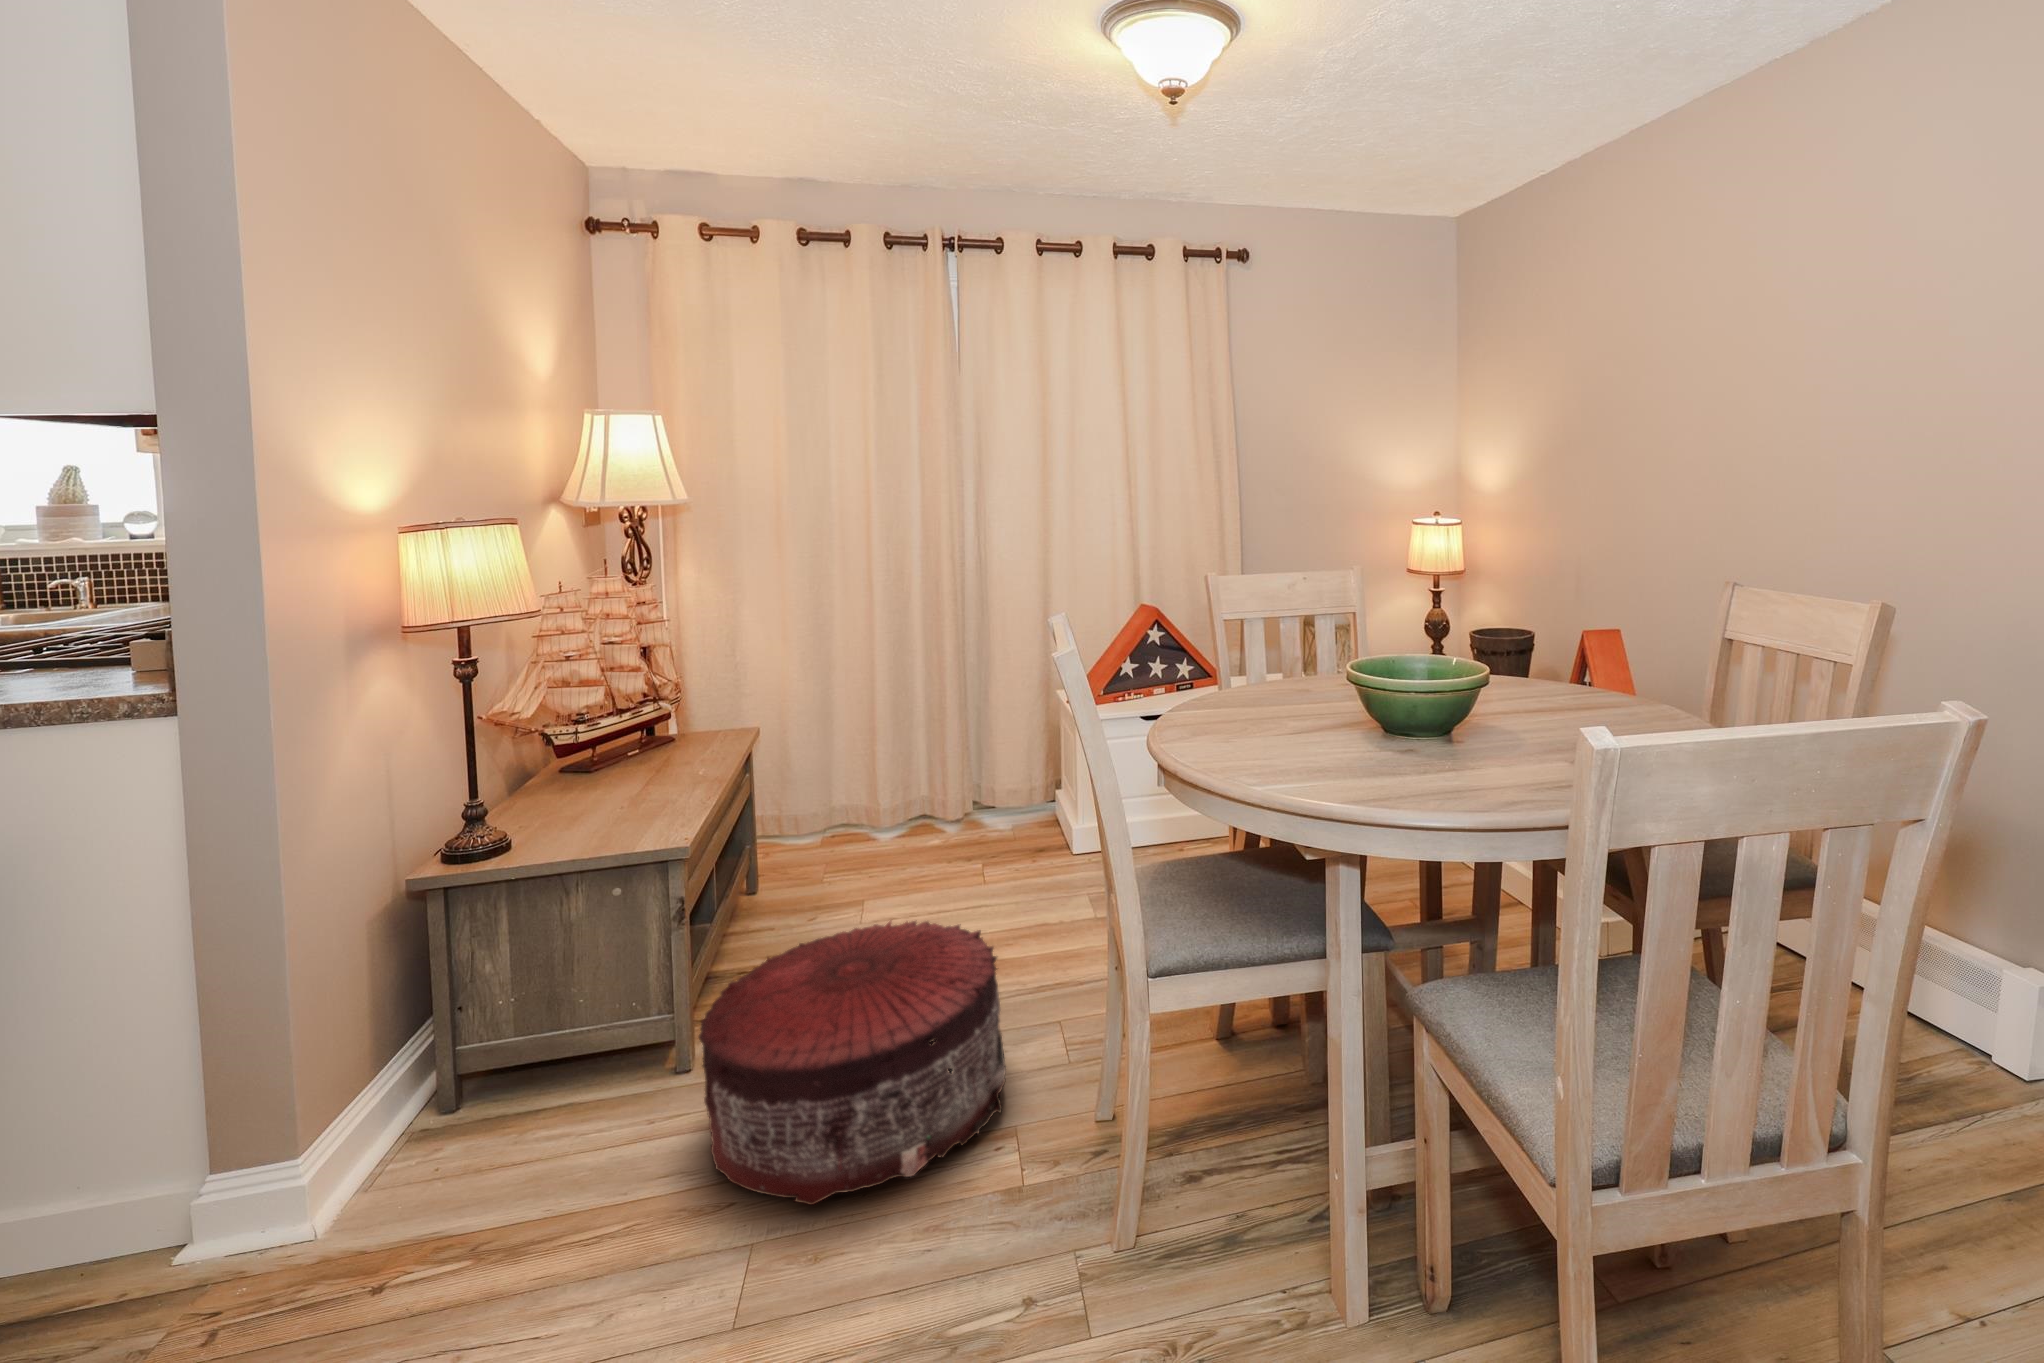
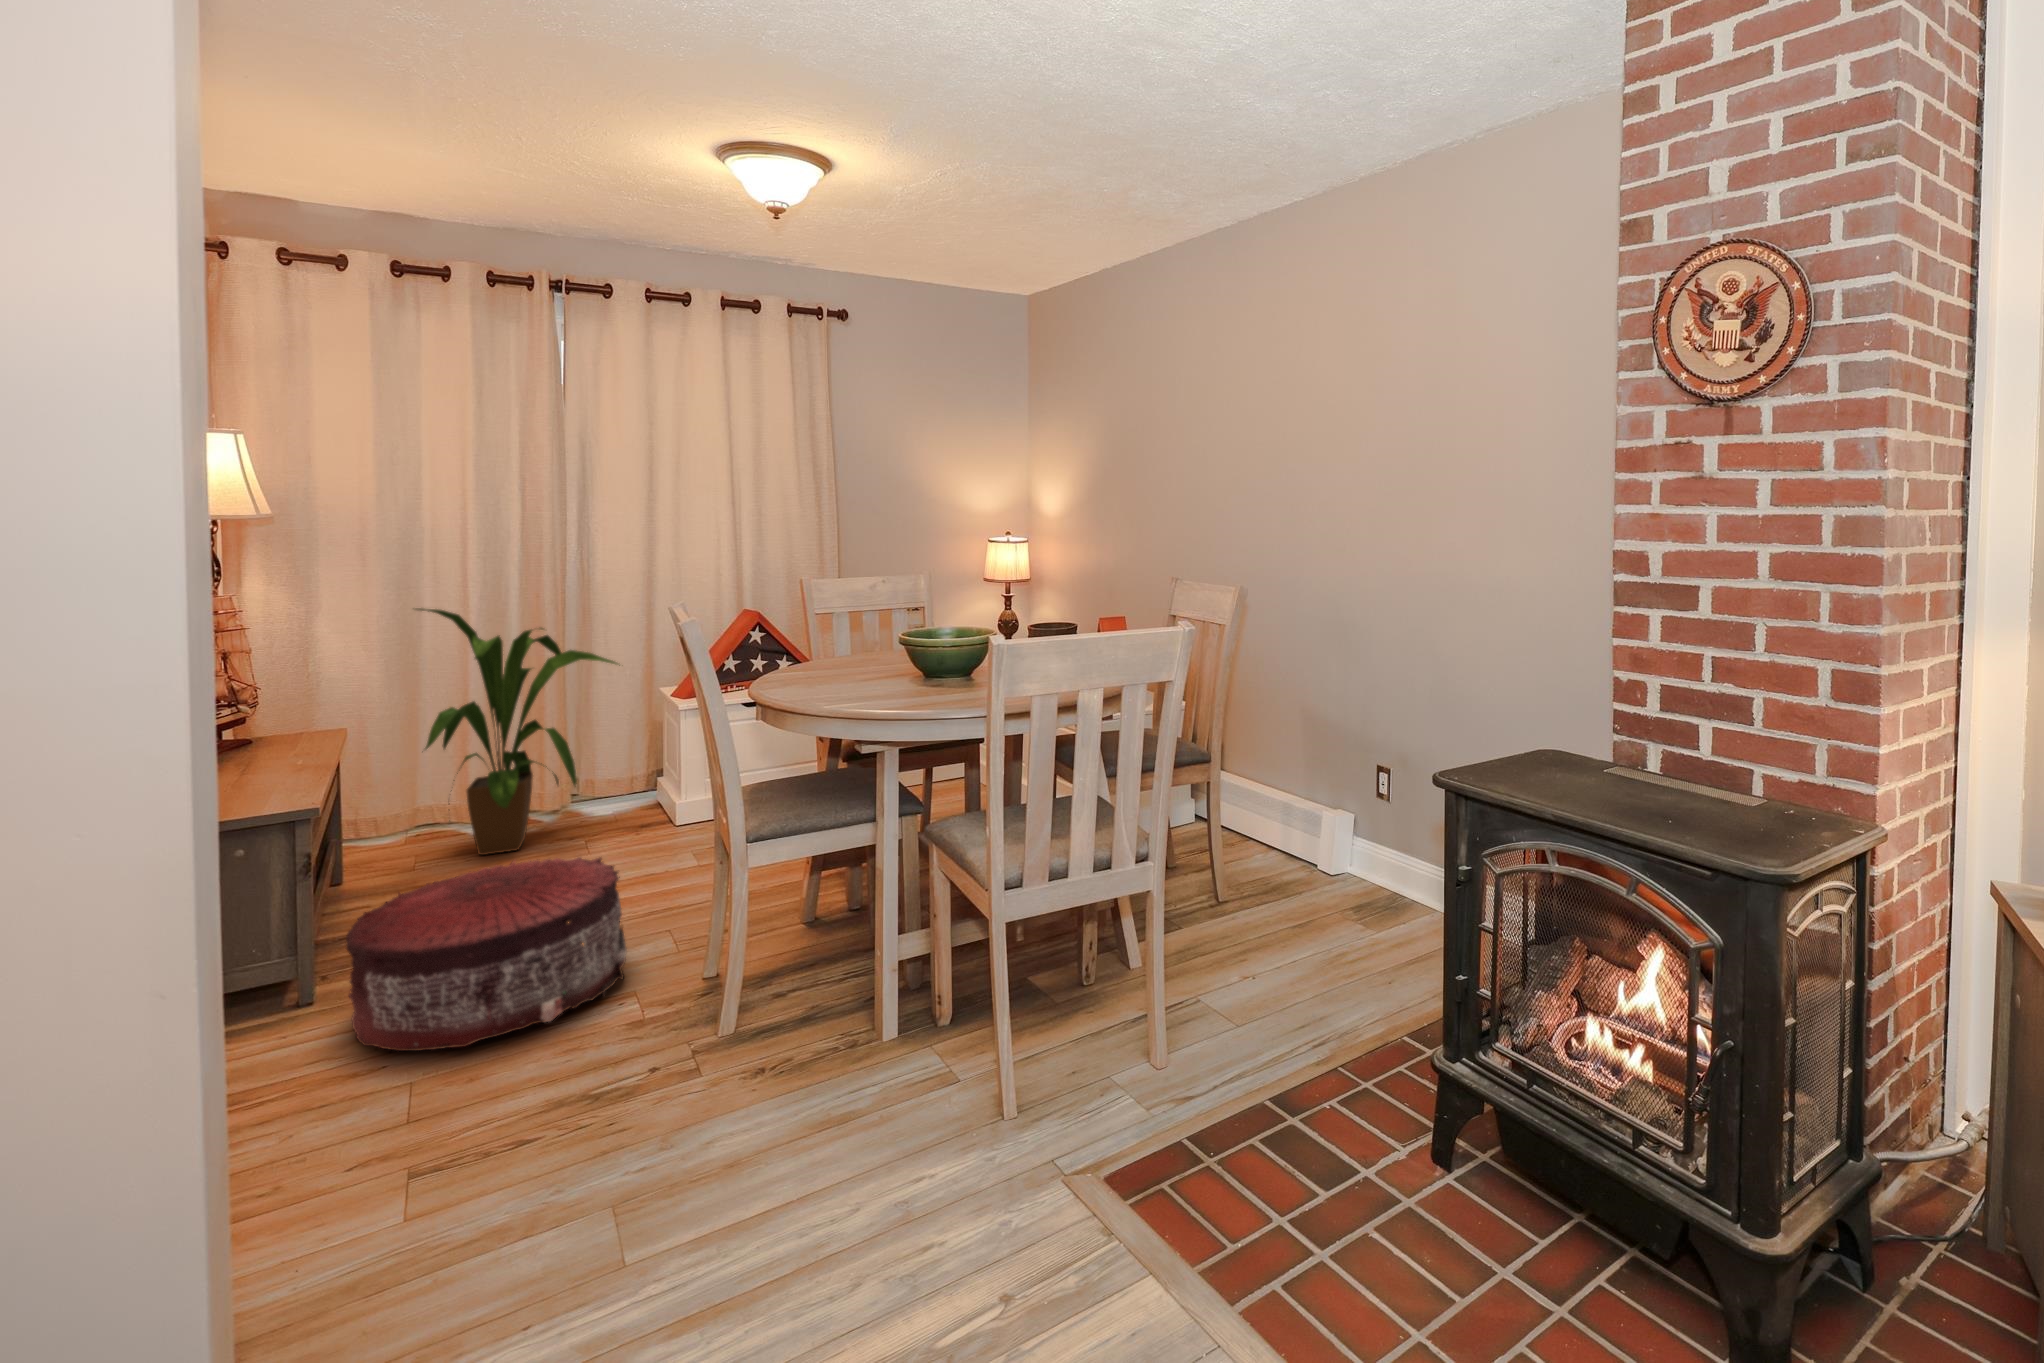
house plant: none [815,600,1020,869] -> present [417,608,620,855]

